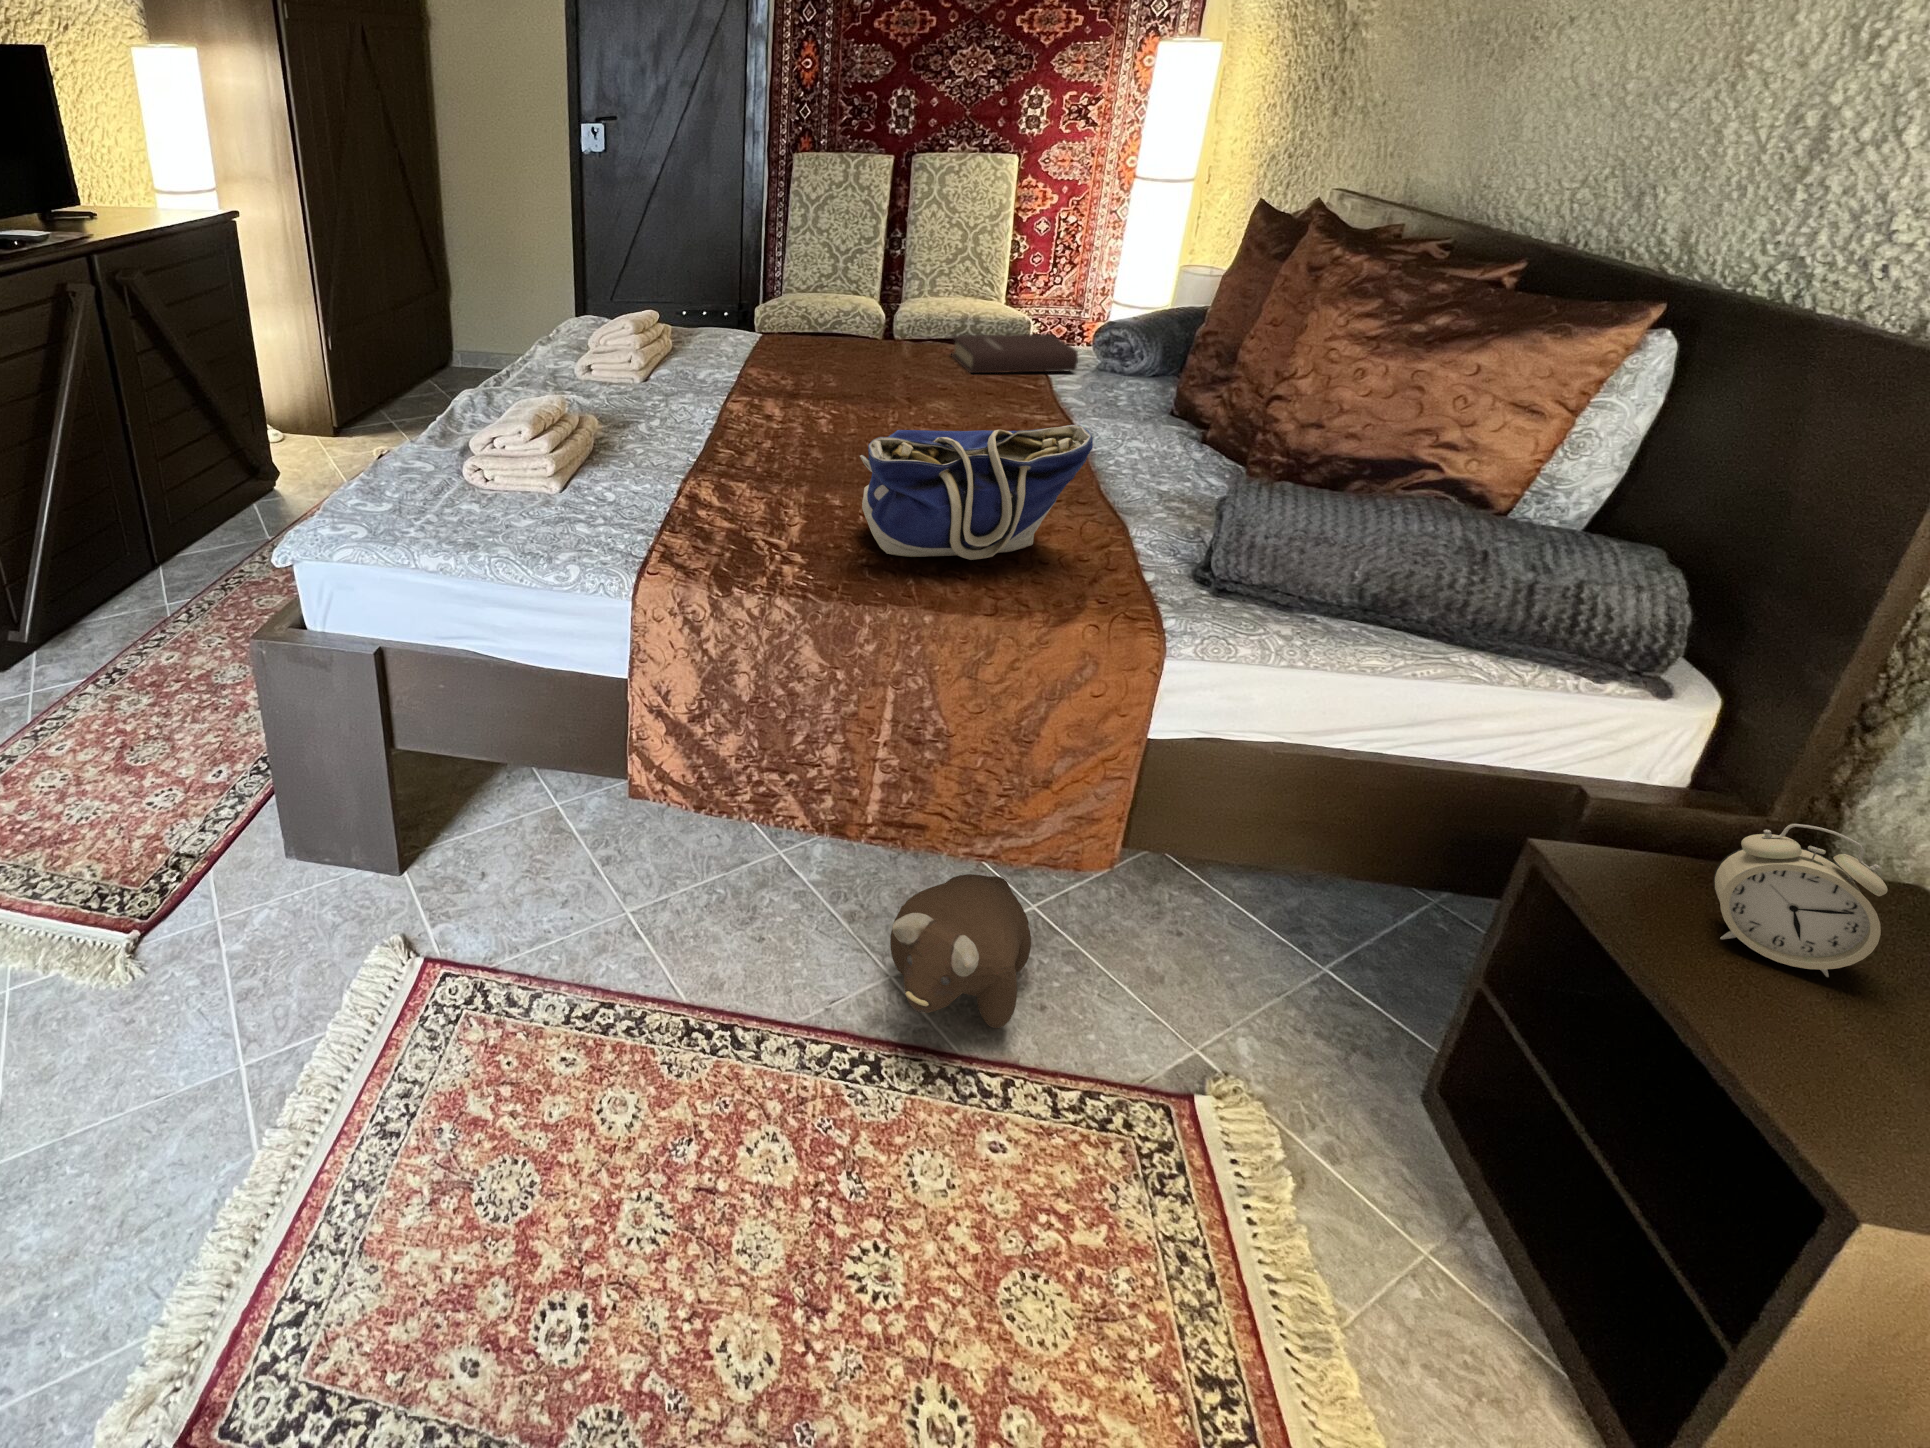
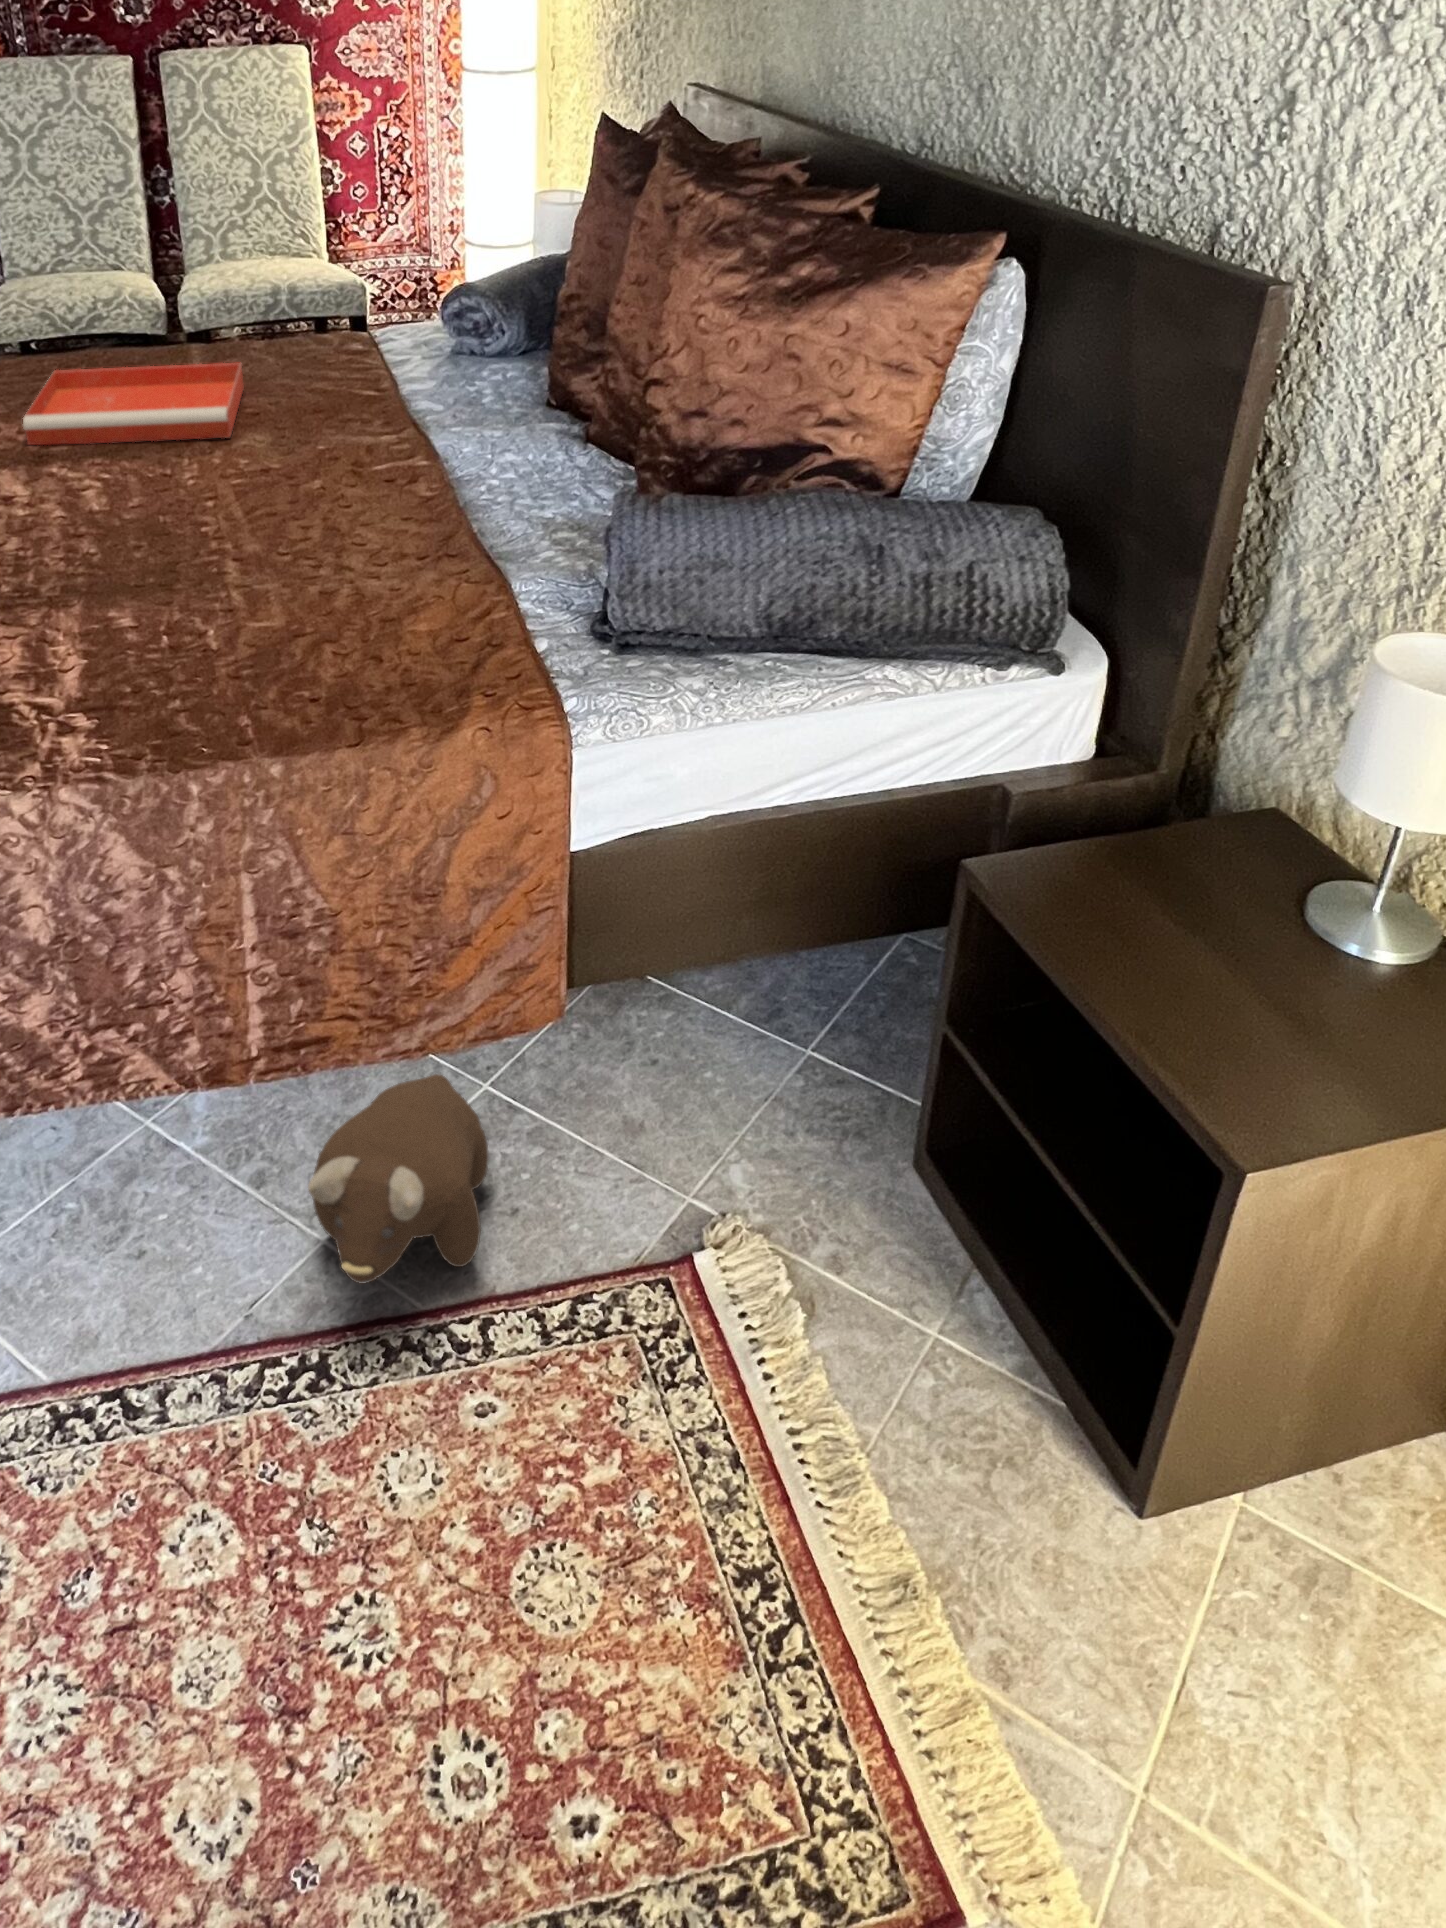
book: present [951,334,1078,373] -> none [256,315,428,388]
tray: none [789,341,940,398] -> present [23,363,244,445]
tote bag: present [860,425,1093,560] -> none [139,465,446,686]
alarm clock: present [1714,824,1888,977] -> none [1116,782,1241,928]

